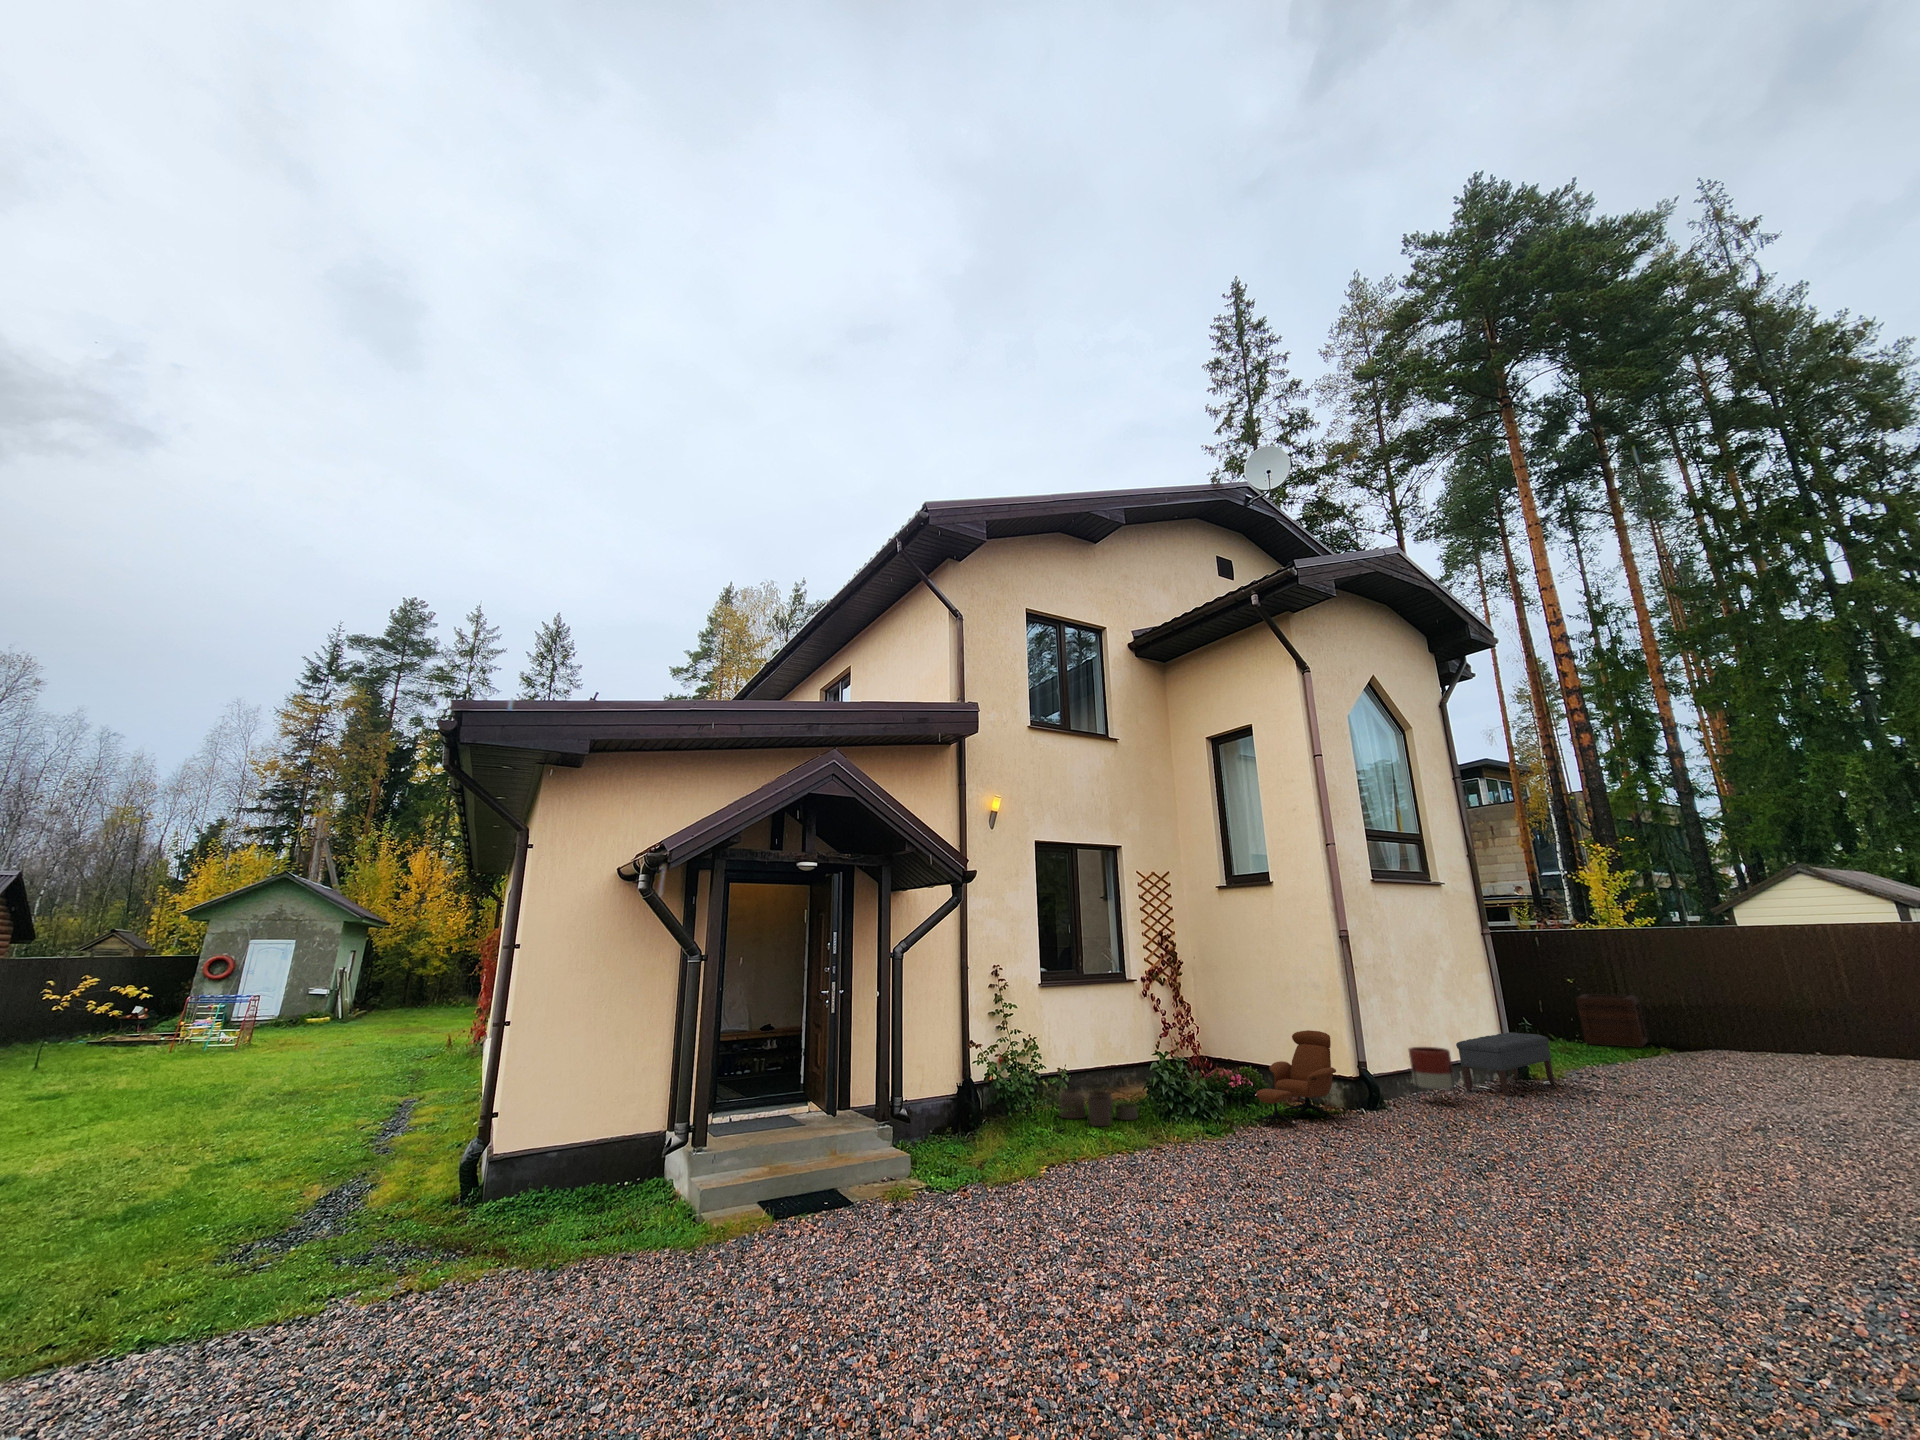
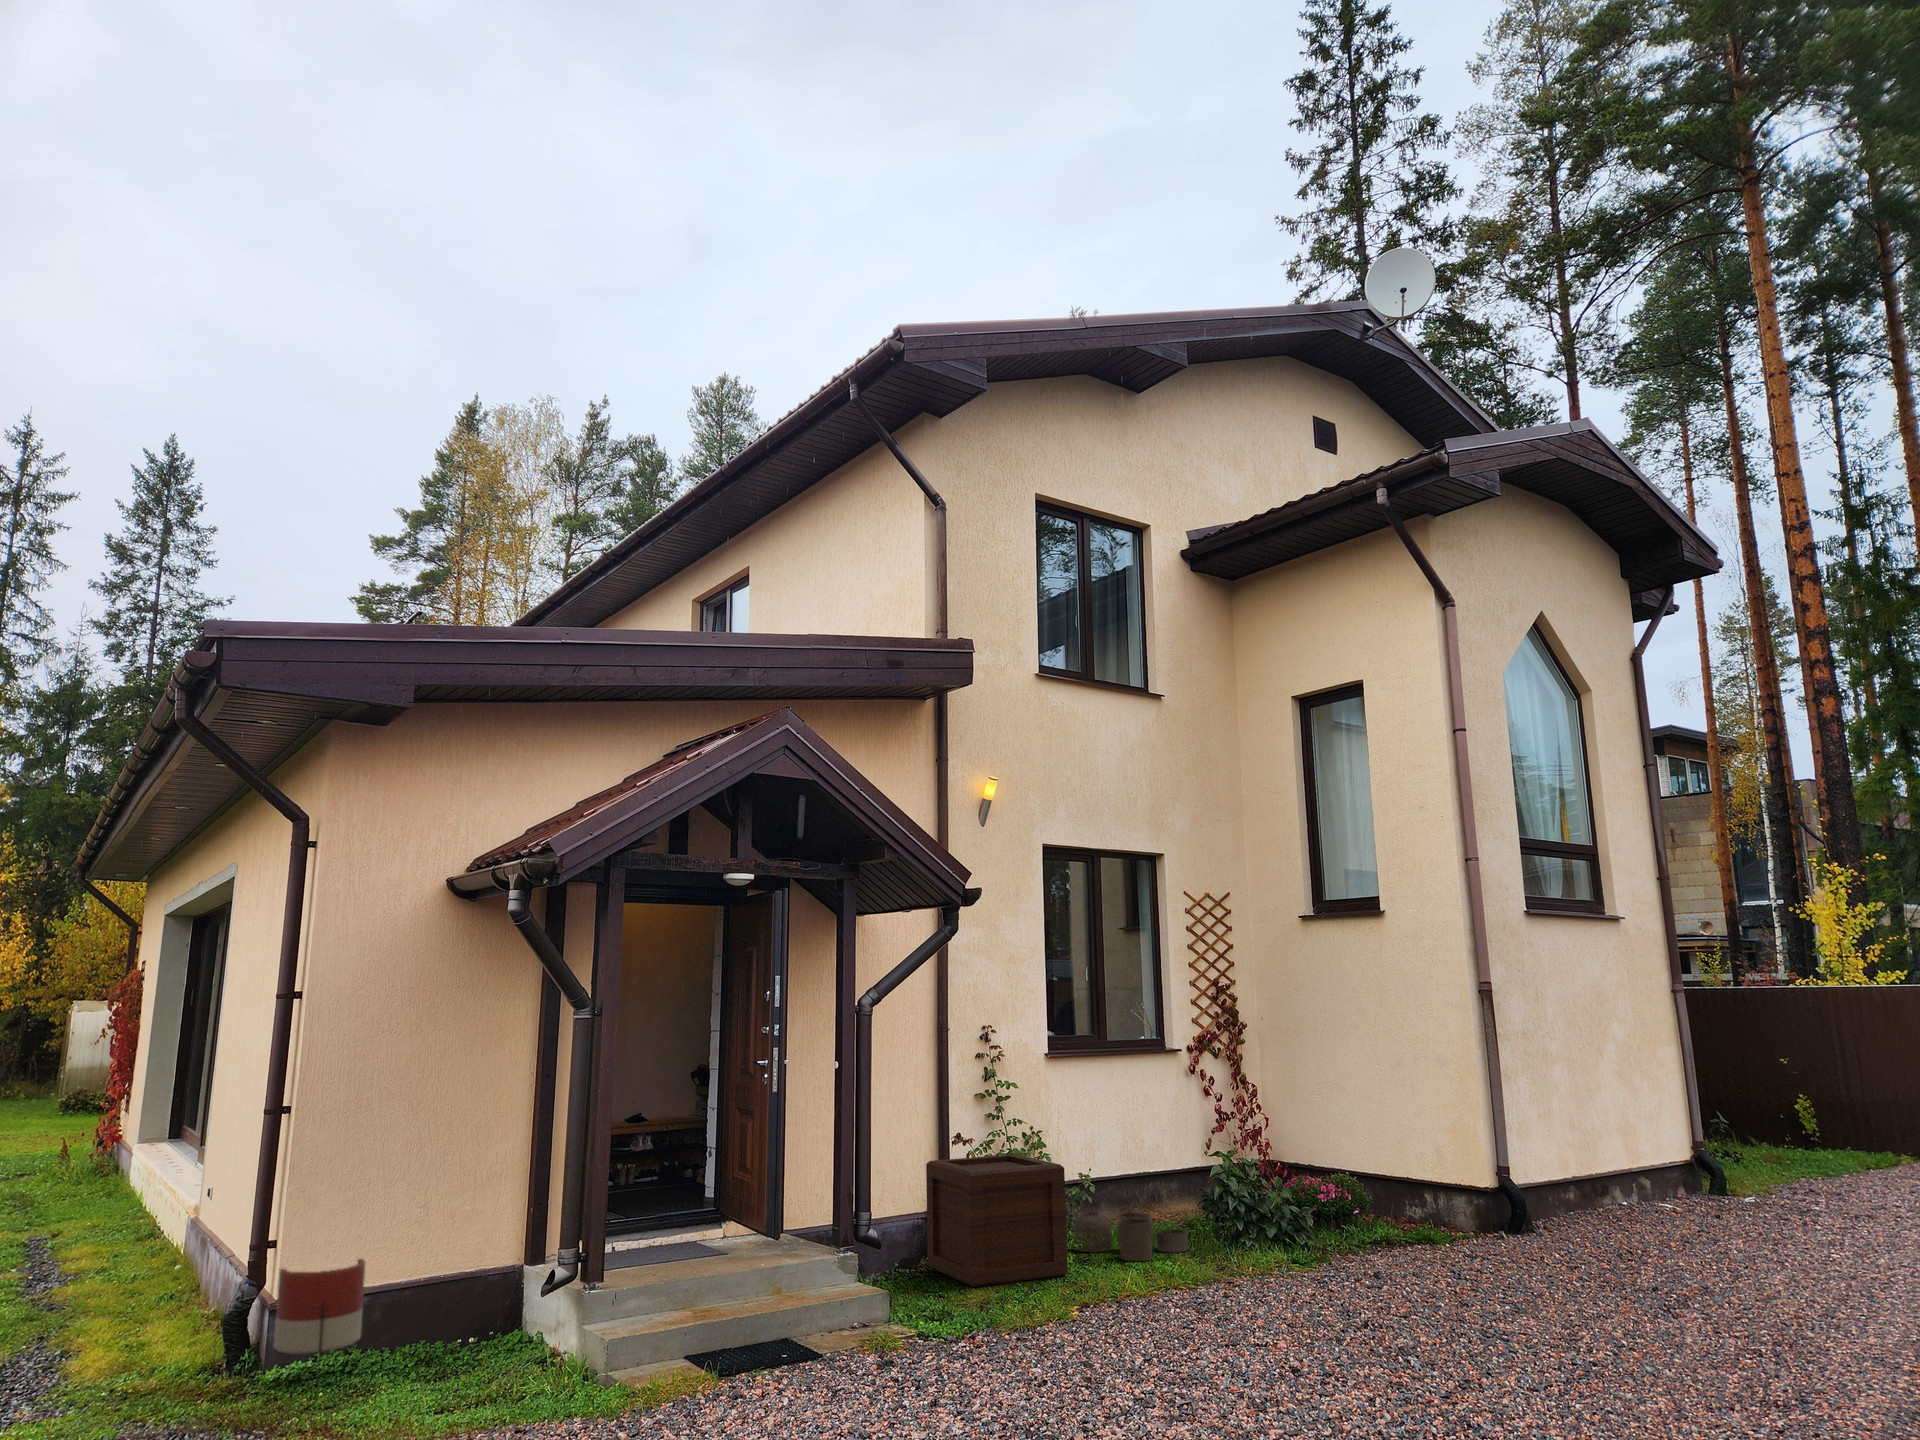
wooden crate: present [1576,994,1648,1048] -> present [926,1154,1068,1287]
lounge chair: present [1256,1030,1336,1127] -> none [1360,1123,1471,1257]
bench: present [1456,1032,1555,1096] -> none [1631,1127,1760,1214]
planter: present [1408,1047,1456,1090] -> present [273,1259,366,1389]

